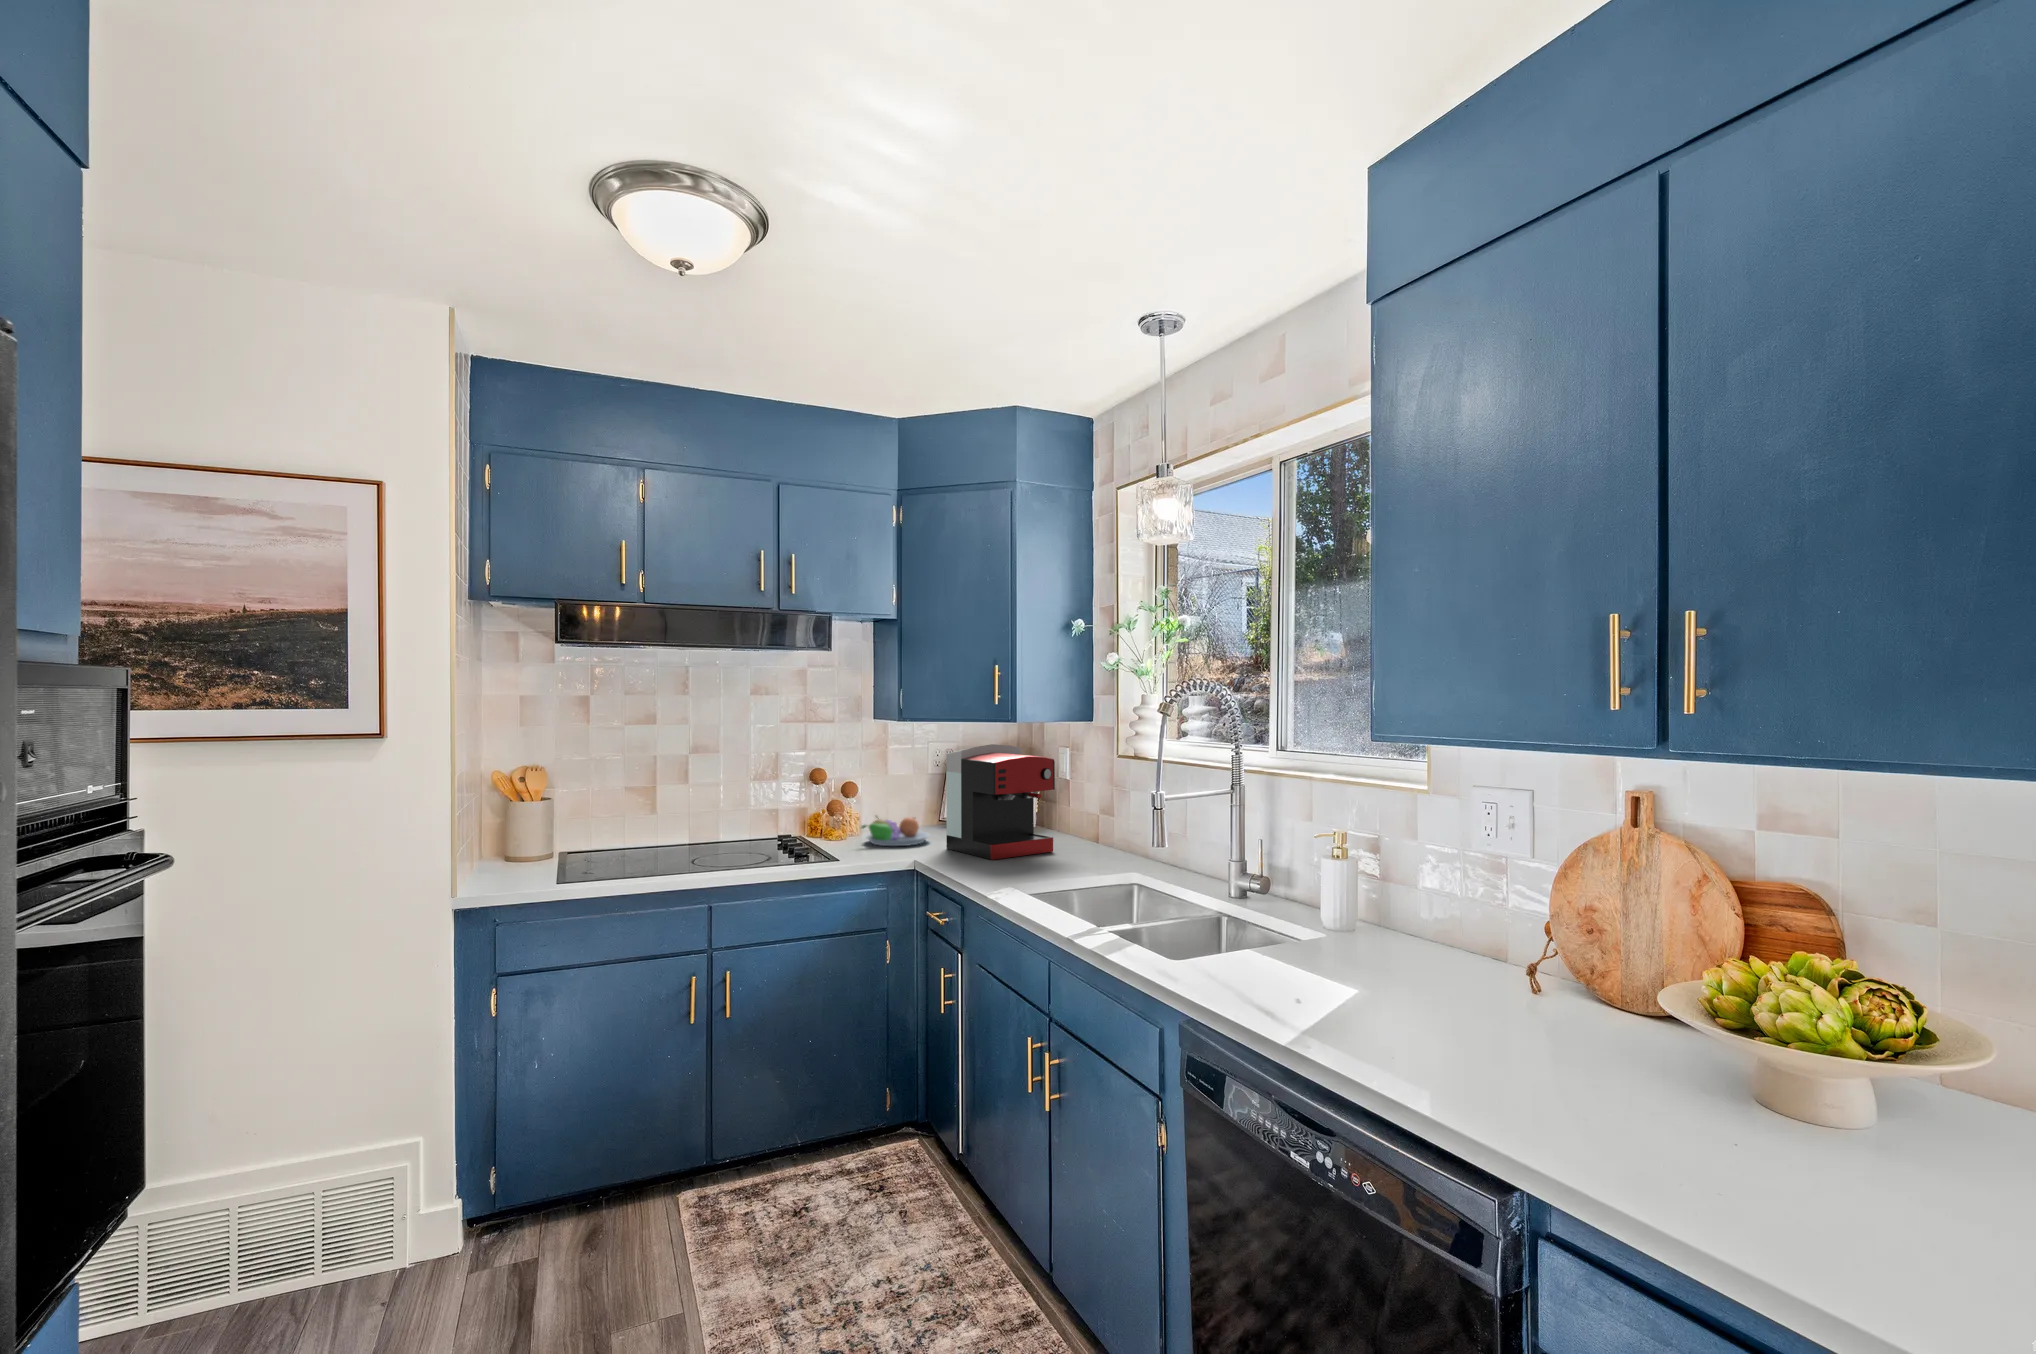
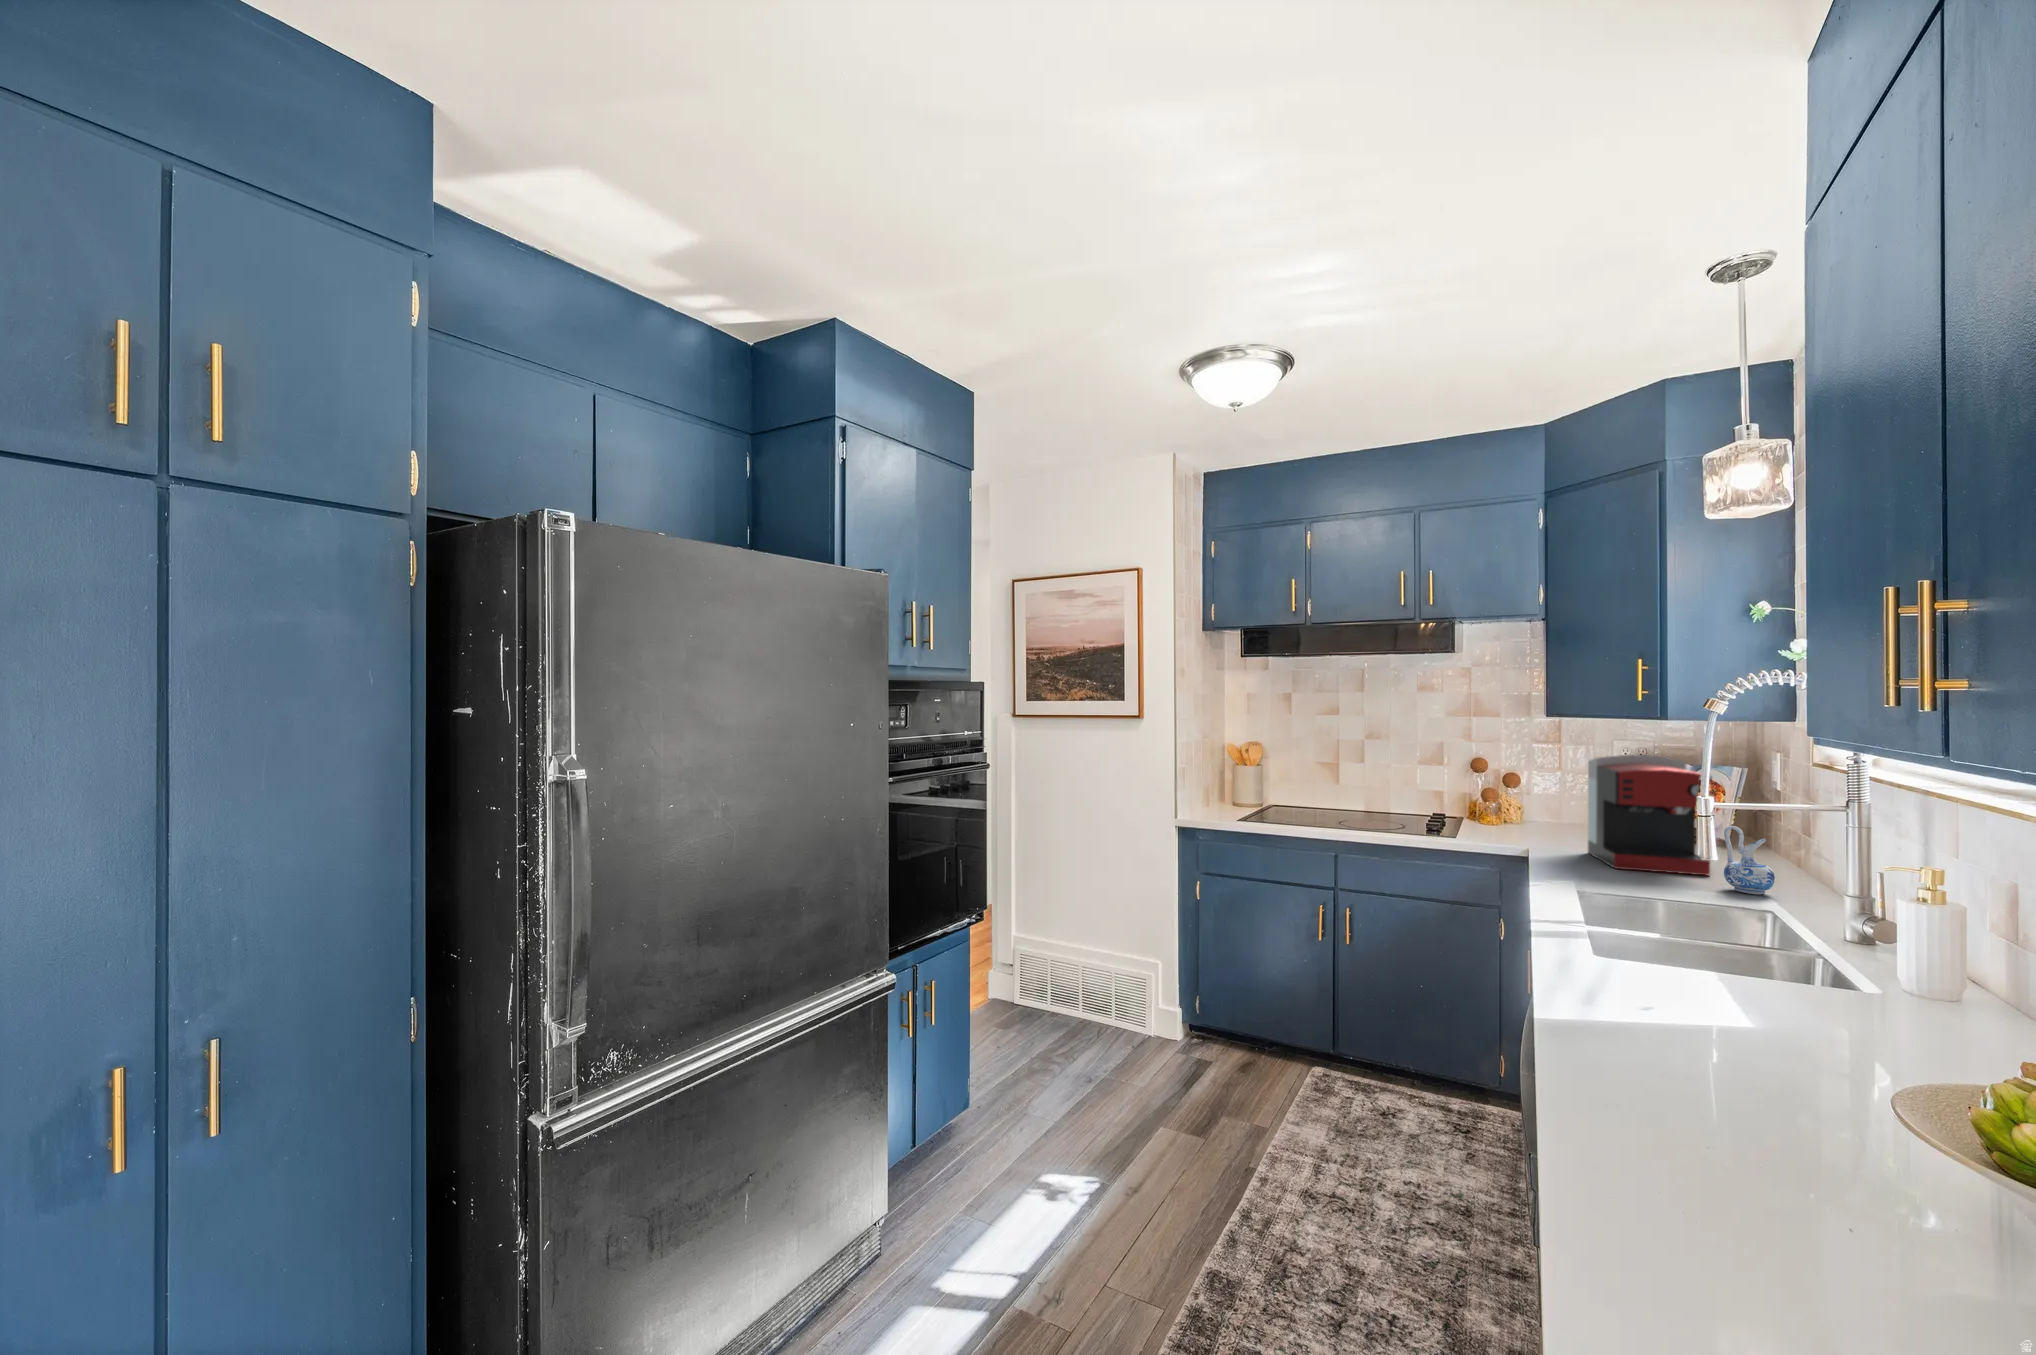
ceramic pitcher: none [1079,803,1114,862] -> present [1724,826,1775,894]
fruit bowl: present [861,816,930,846] -> none [1506,812,1587,845]

